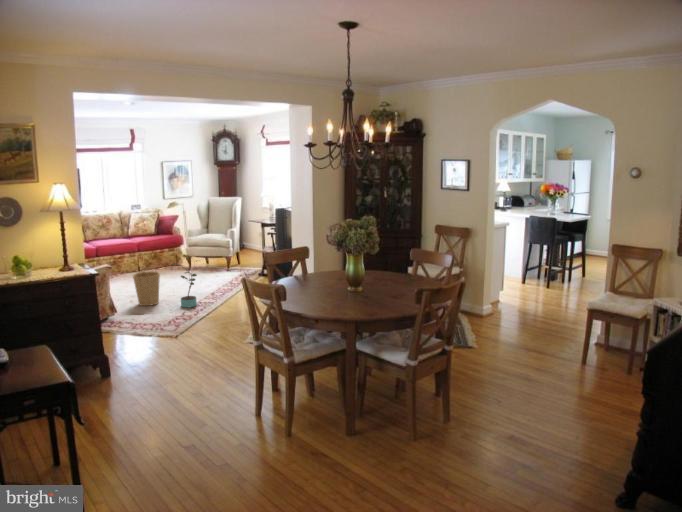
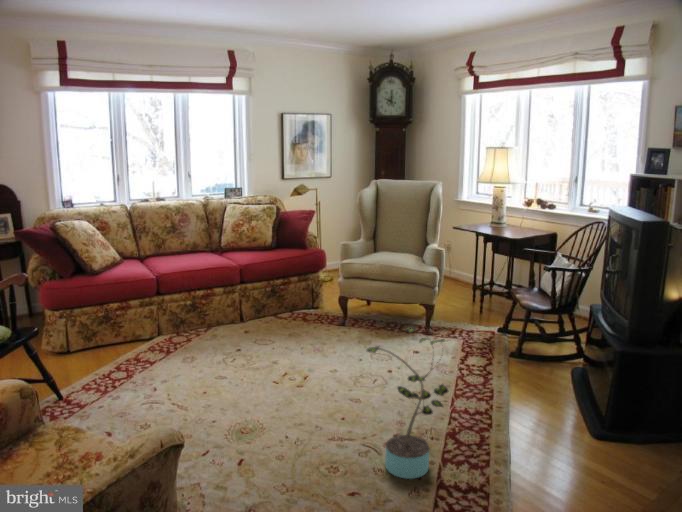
basket: present [133,271,160,306] -> none [252,343,324,460]

